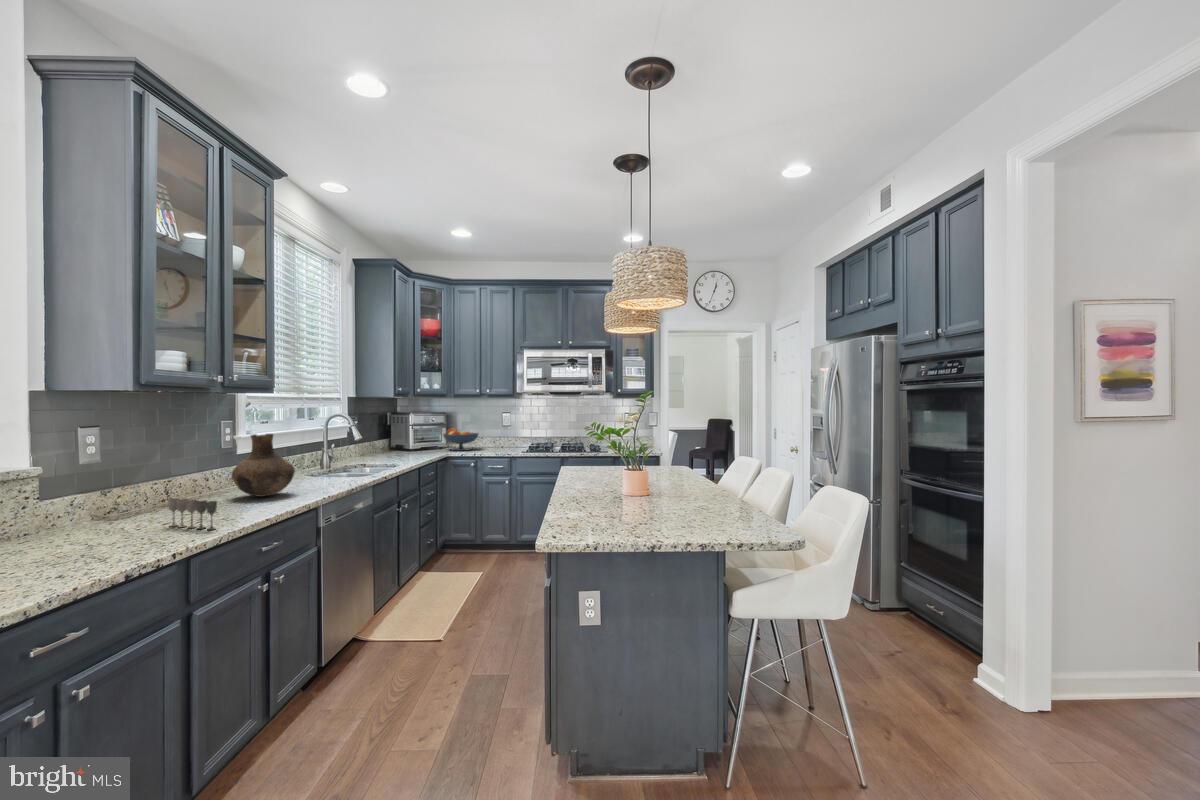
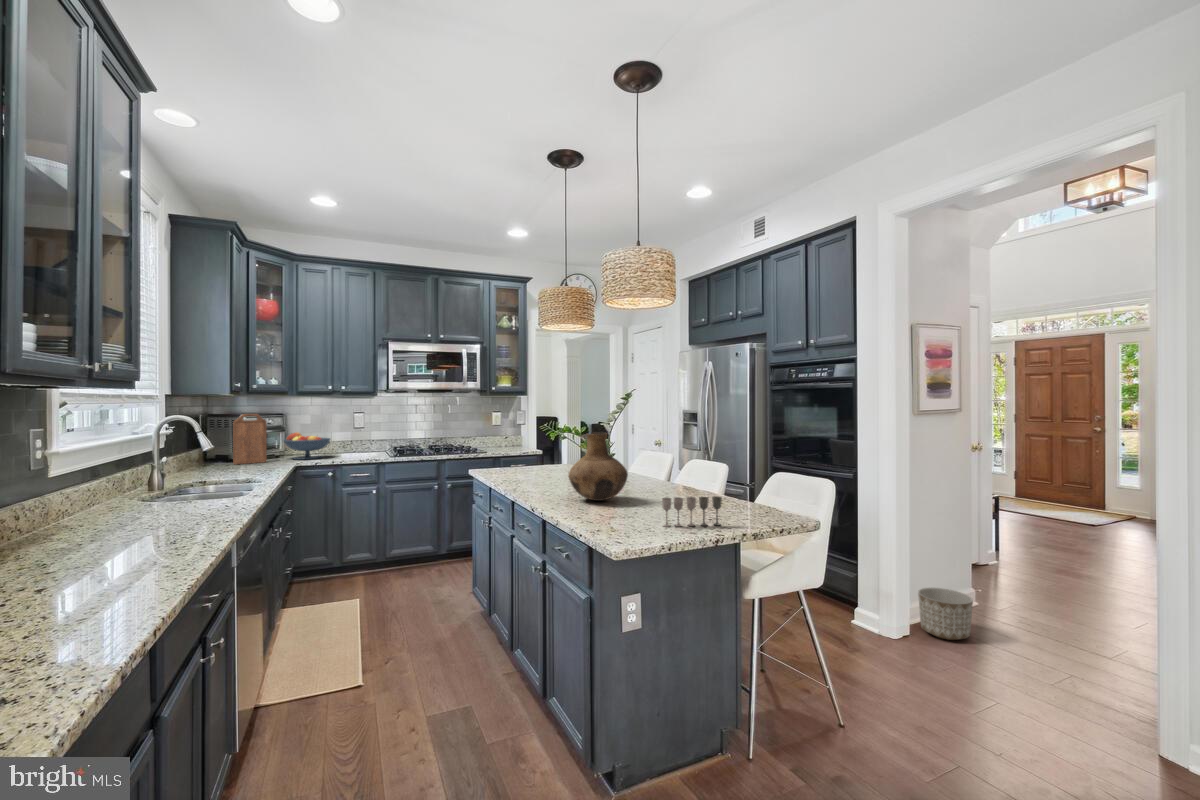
cutting board: none [403,412,428,453] -> present [233,414,267,465]
vase: present [232,434,295,497] -> present [569,432,628,501]
wine glass: present [168,499,217,530] -> present [662,496,722,527]
planter: none [1068,649,1152,726] -> present [918,588,973,640]

